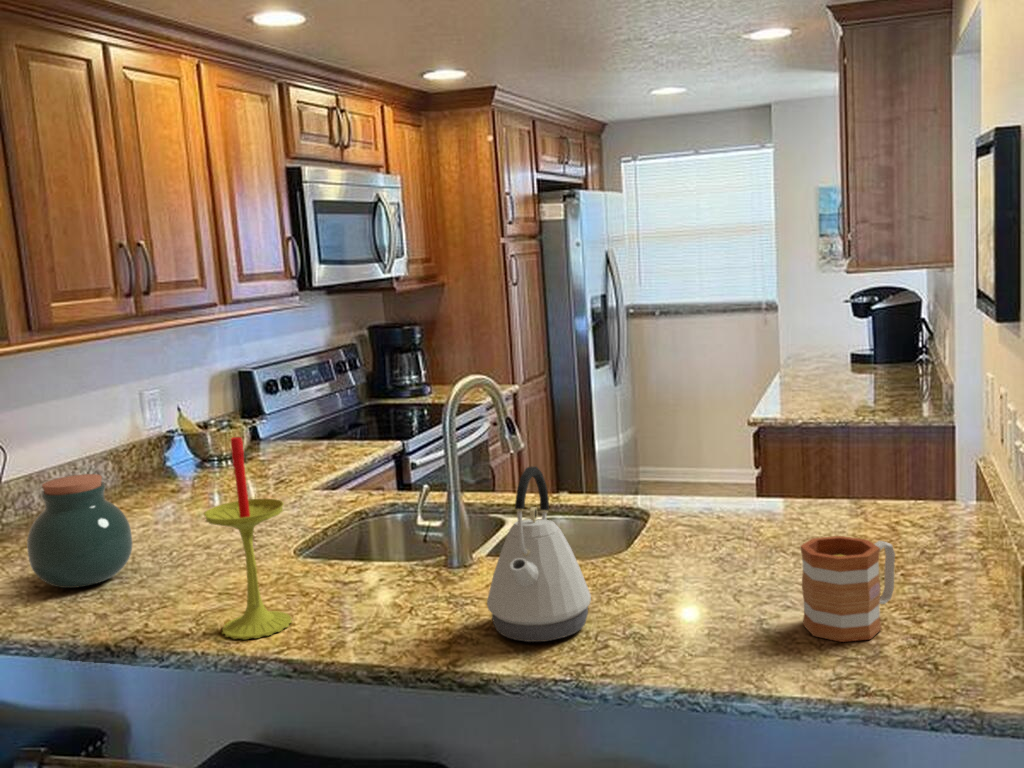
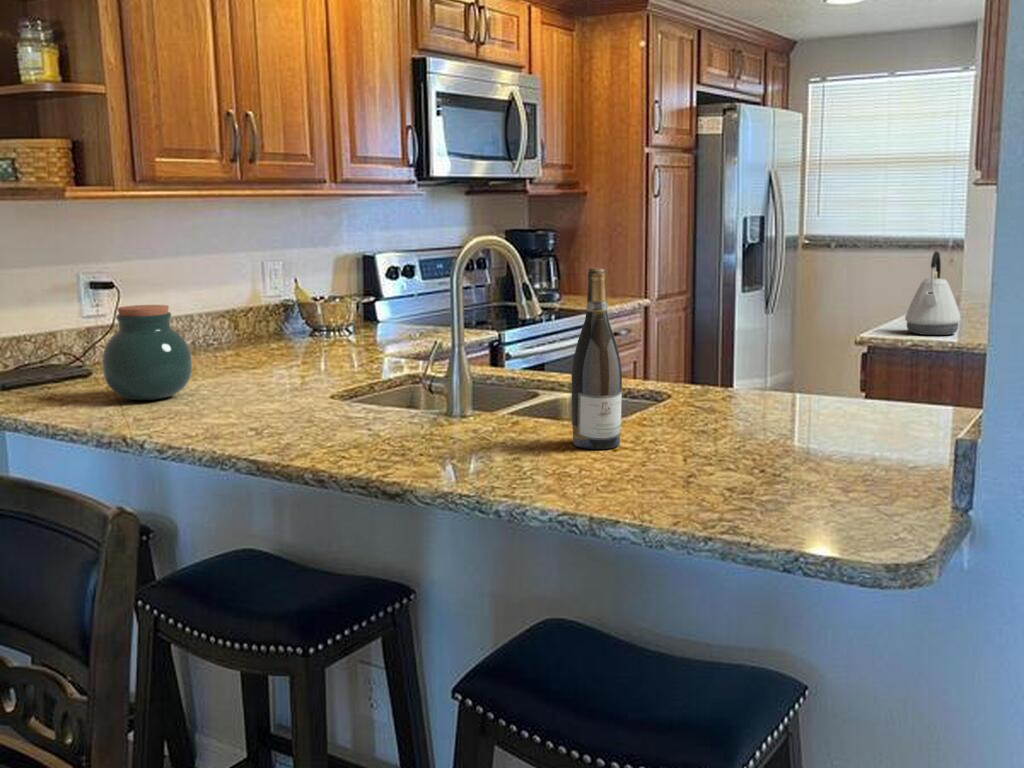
wine bottle: none [602,410,656,596] -> present [571,268,622,449]
candle: present [204,437,292,639] -> none [211,258,285,443]
kettle: present [487,466,591,642] -> present [905,251,961,335]
mug: present [800,536,895,642] -> none [727,400,832,499]

